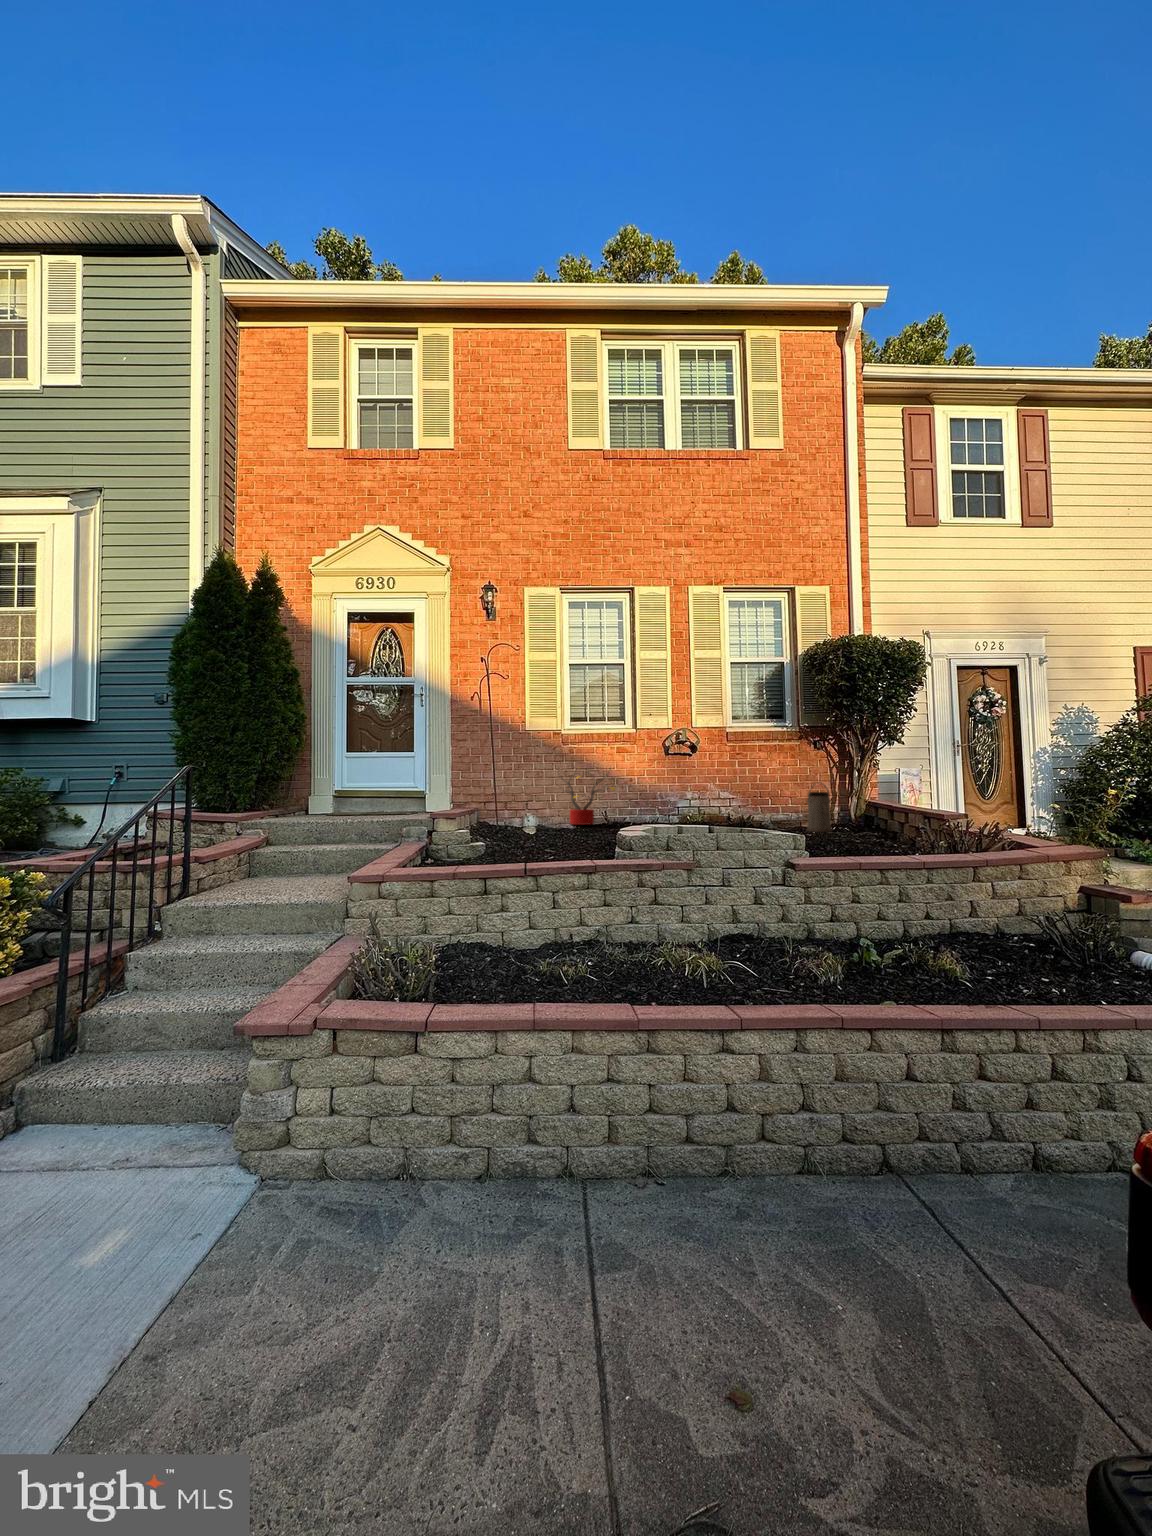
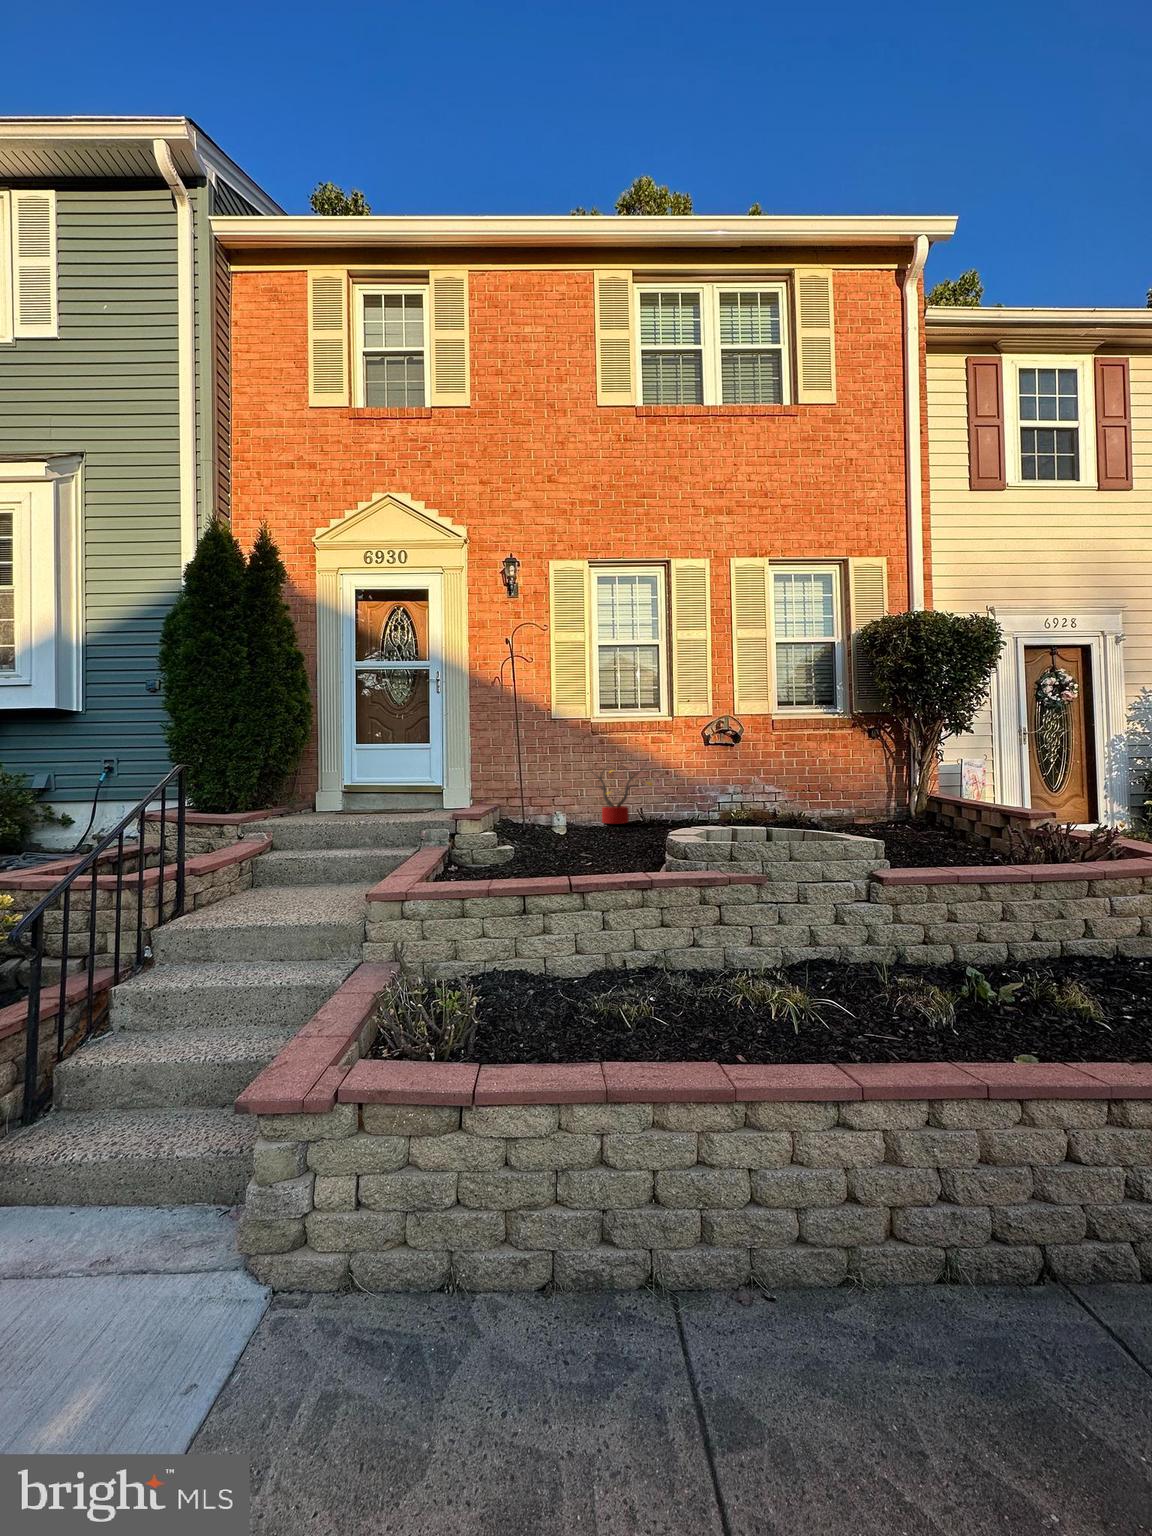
watering can: present [807,785,832,832] -> none [859,776,894,831]

